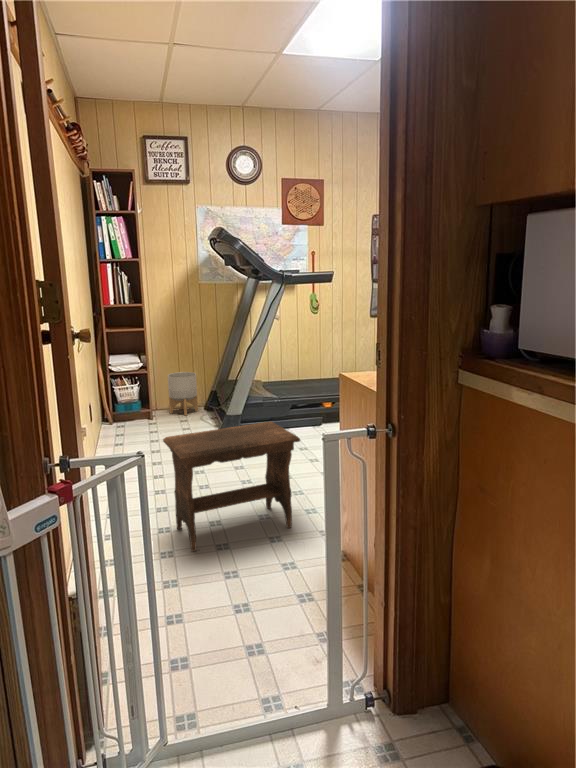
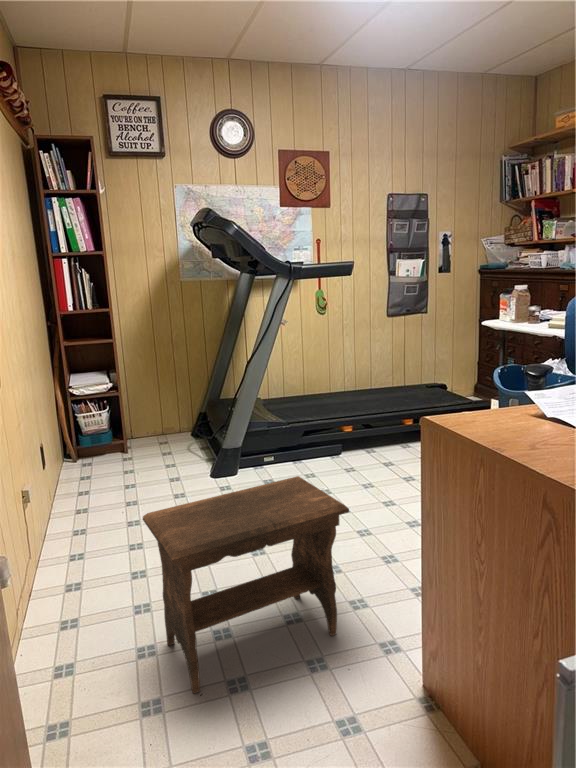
planter: present [168,372,198,416] -> none [144,391,184,446]

